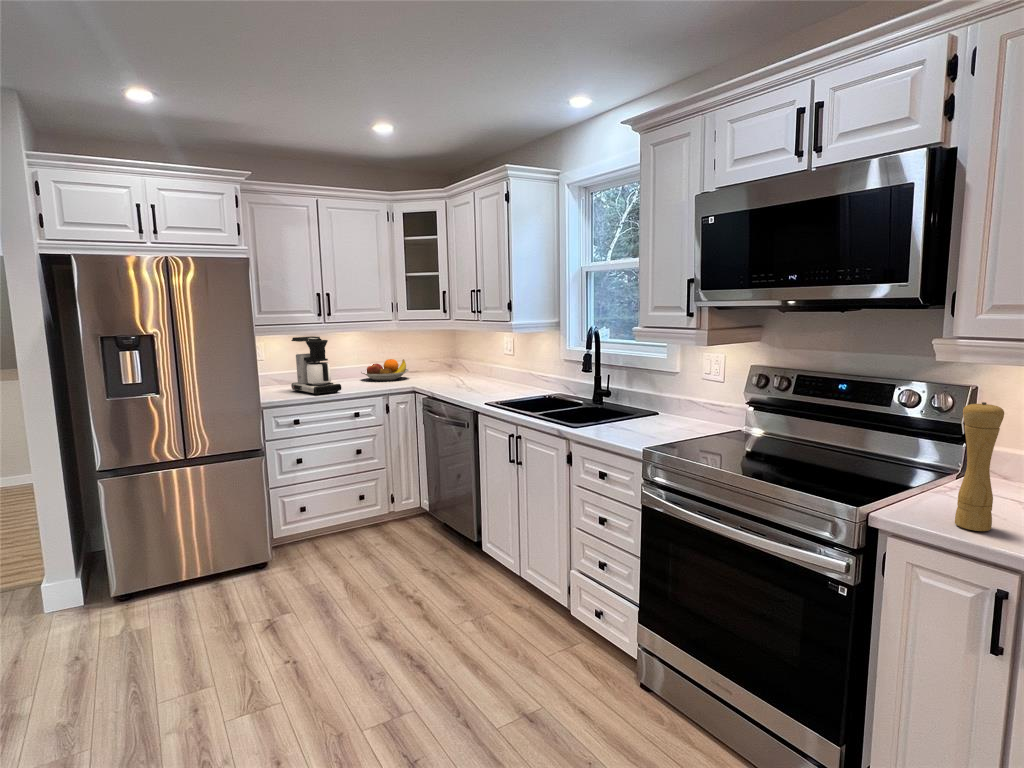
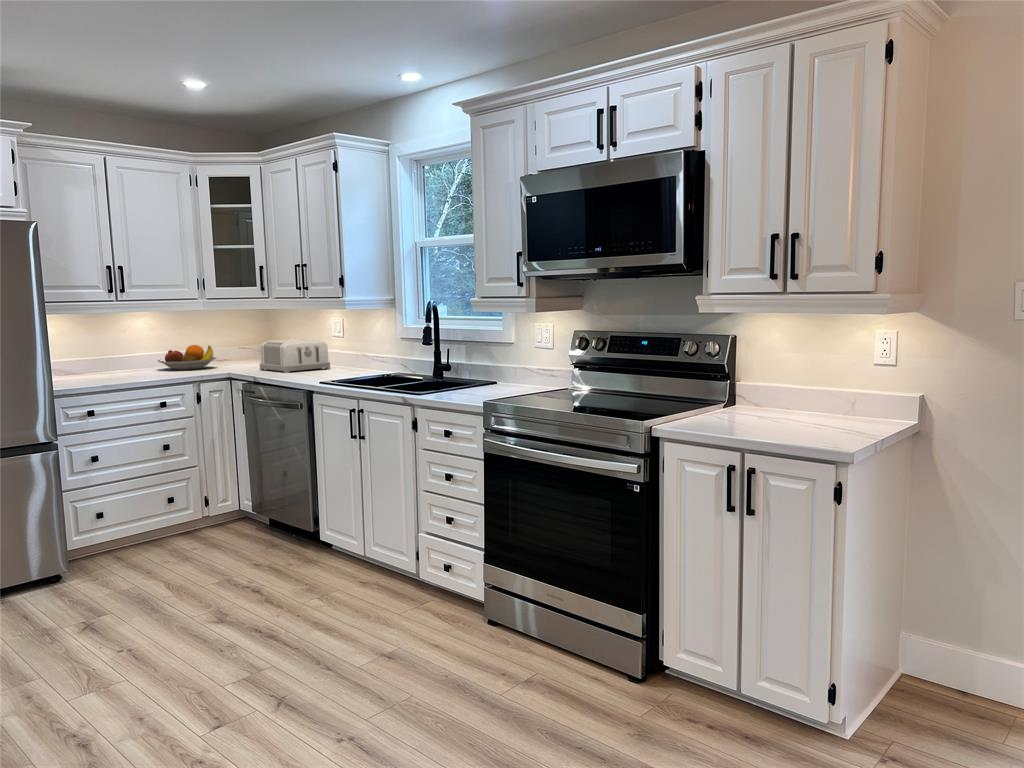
coffee maker: present [291,336,341,395] -> none [77,316,144,383]
toaster: none [442,356,502,389] -> present [260,339,330,373]
pepper mill: present [955,402,1004,531] -> none [706,335,730,428]

